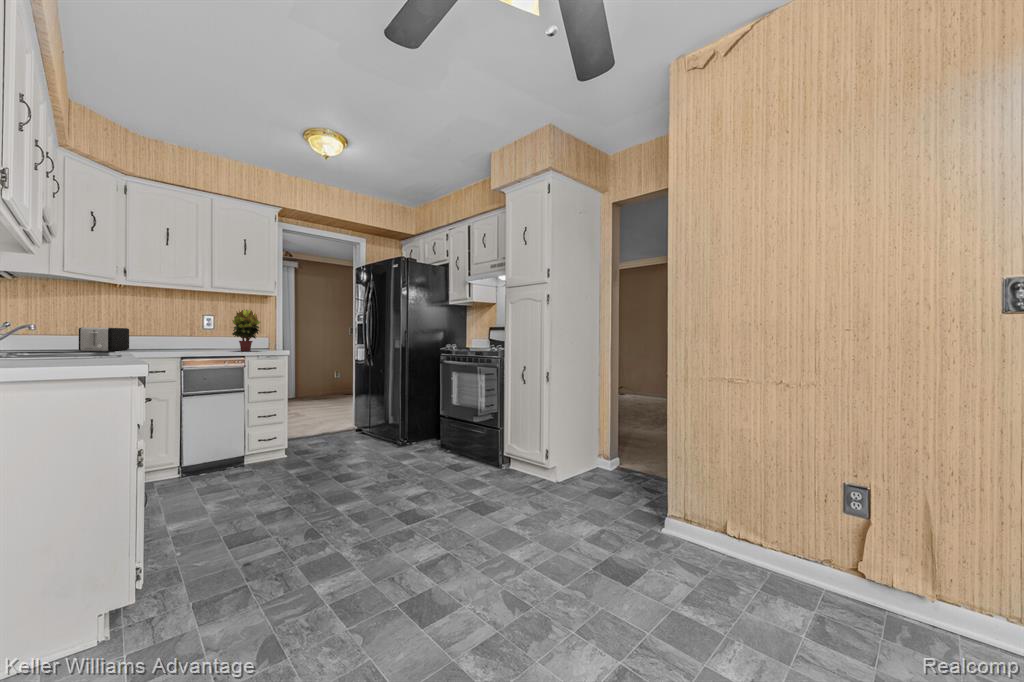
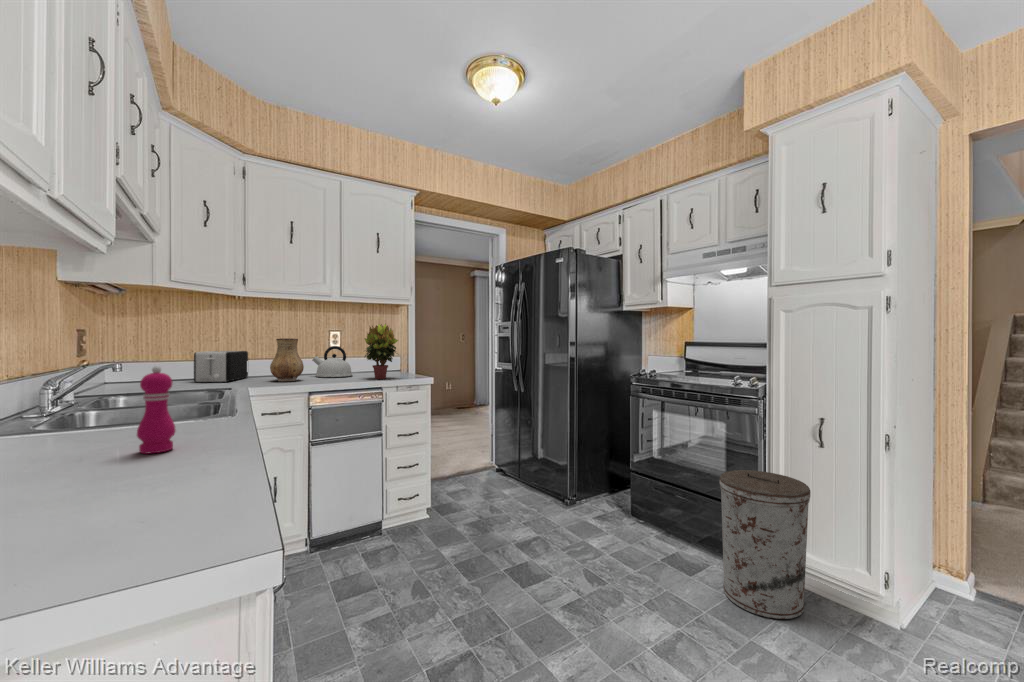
ceramic pitcher: none [148,318,178,351] -> present [270,338,304,381]
pepper mill: none [42,322,68,371] -> present [137,366,176,454]
kettle: none [188,326,224,350] -> present [312,346,352,377]
trash can: none [468,406,517,489] -> present [720,470,811,619]

